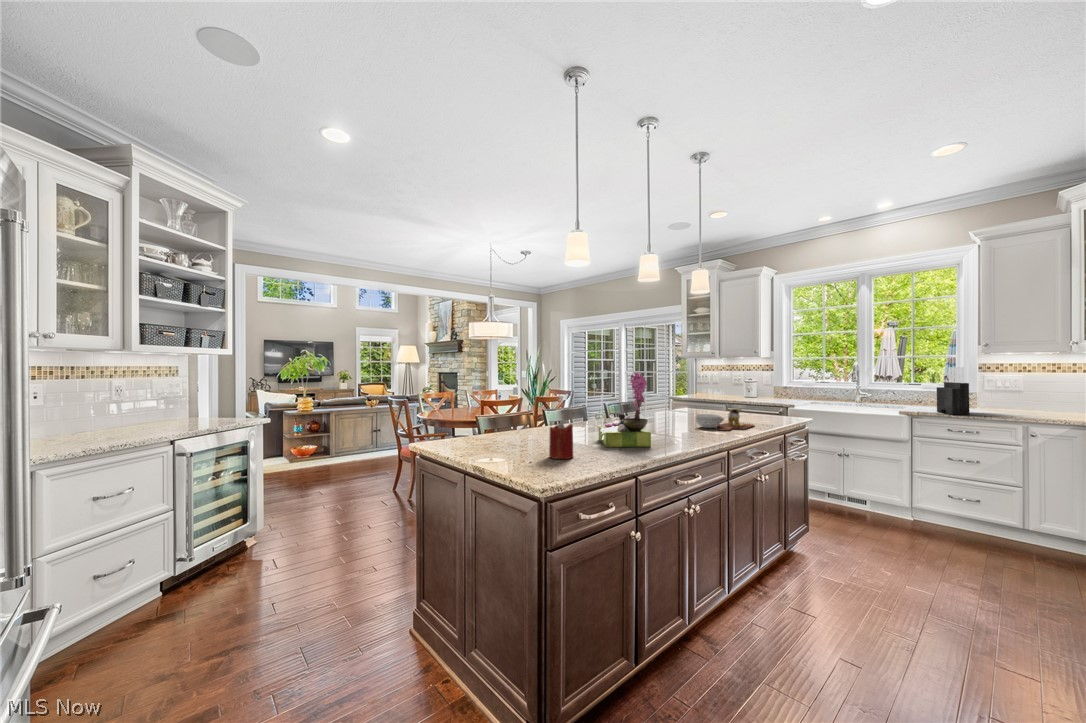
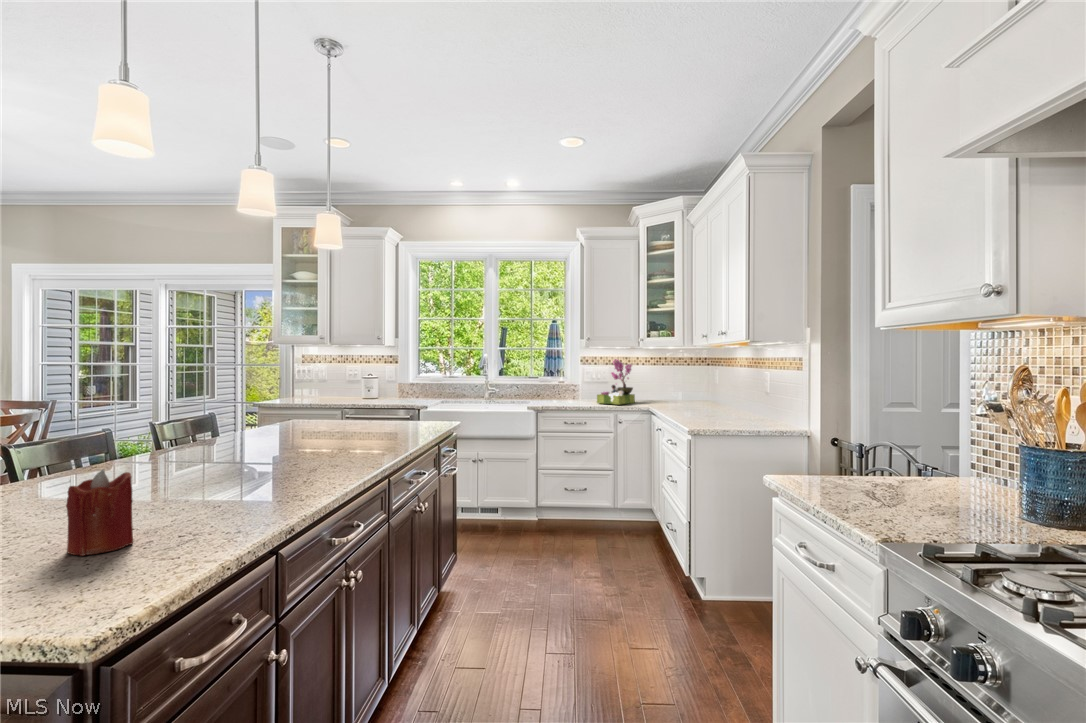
knife block: present [937,367,969,415] -> none [554,360,579,406]
flower arrangement: present [599,372,651,447] -> present [597,359,635,405]
cutting board: present [695,406,754,431] -> none [329,412,406,449]

